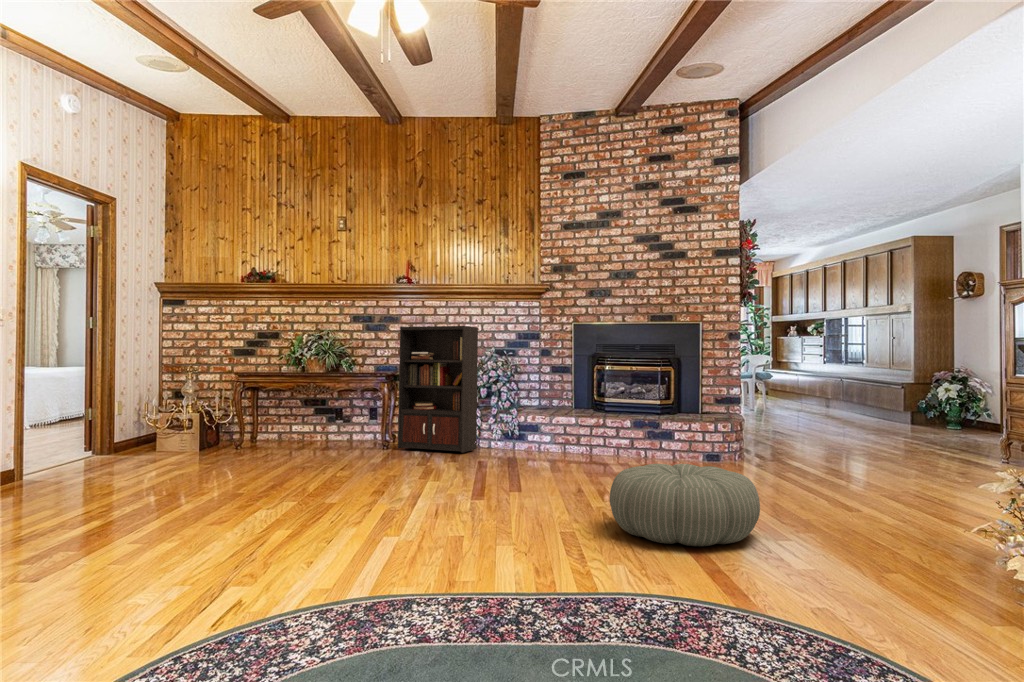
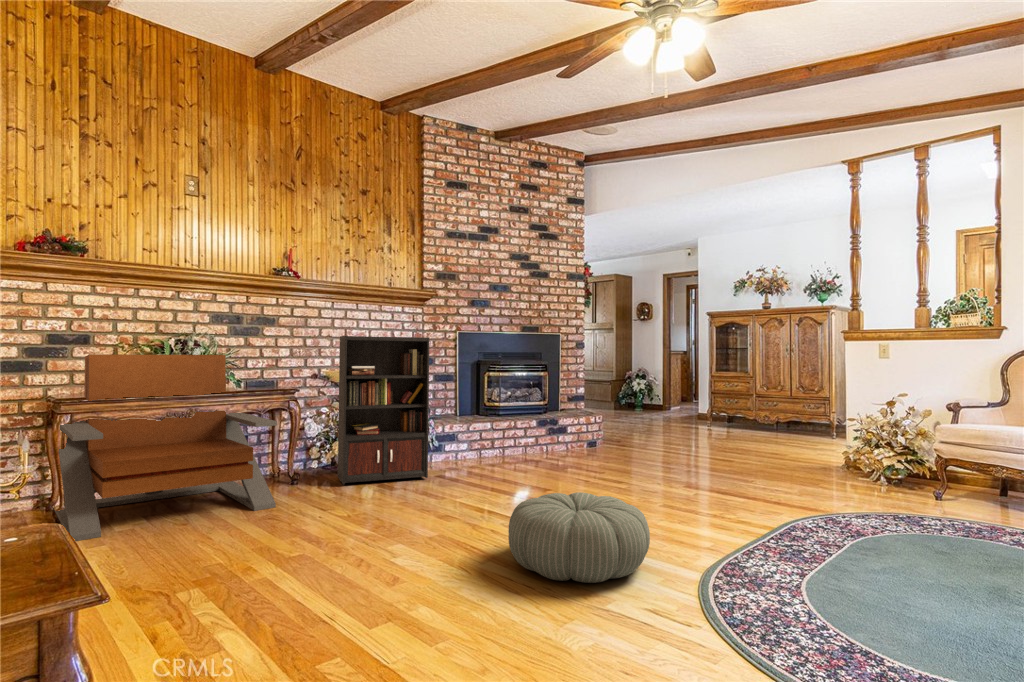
lounge chair: none [206,343,356,453] -> present [54,354,277,541]
pouf: present [610,464,760,546] -> present [508,492,650,583]

